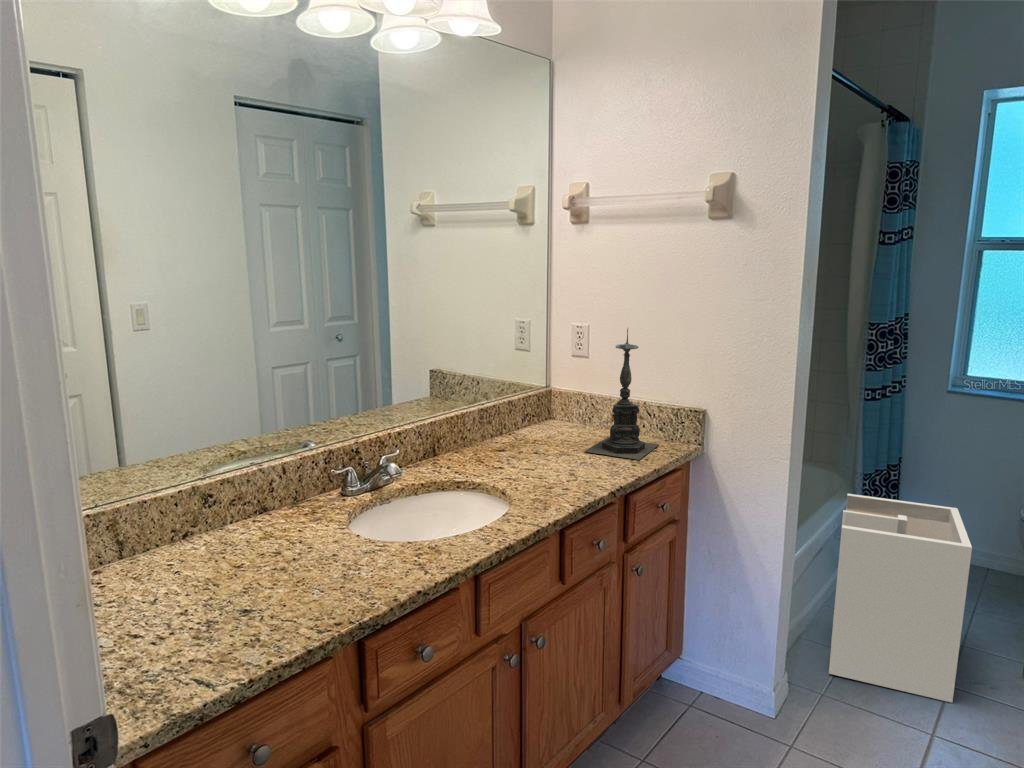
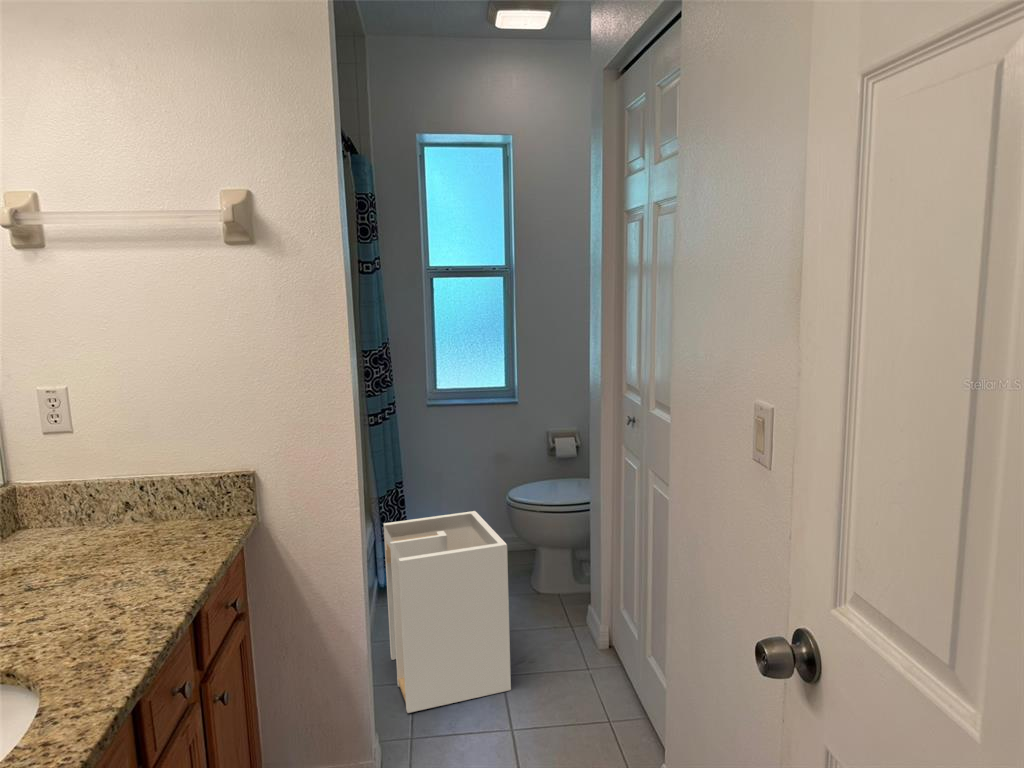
candle holder: present [585,329,659,460] -> none [107,387,204,566]

